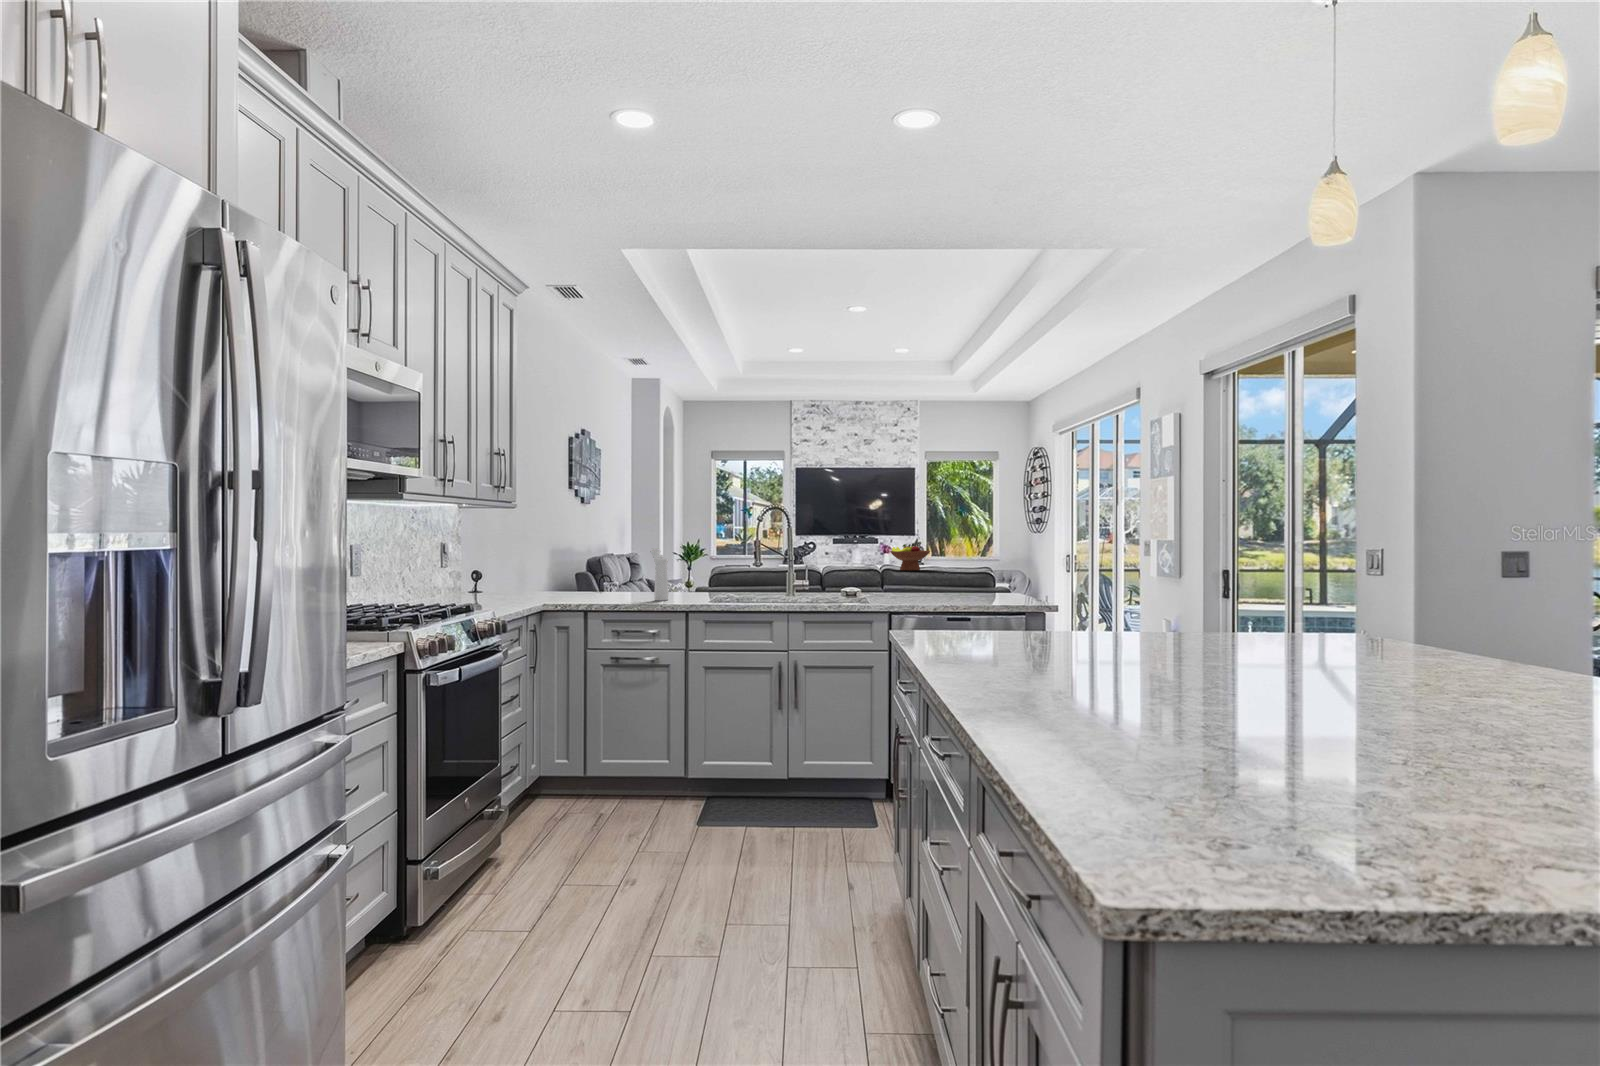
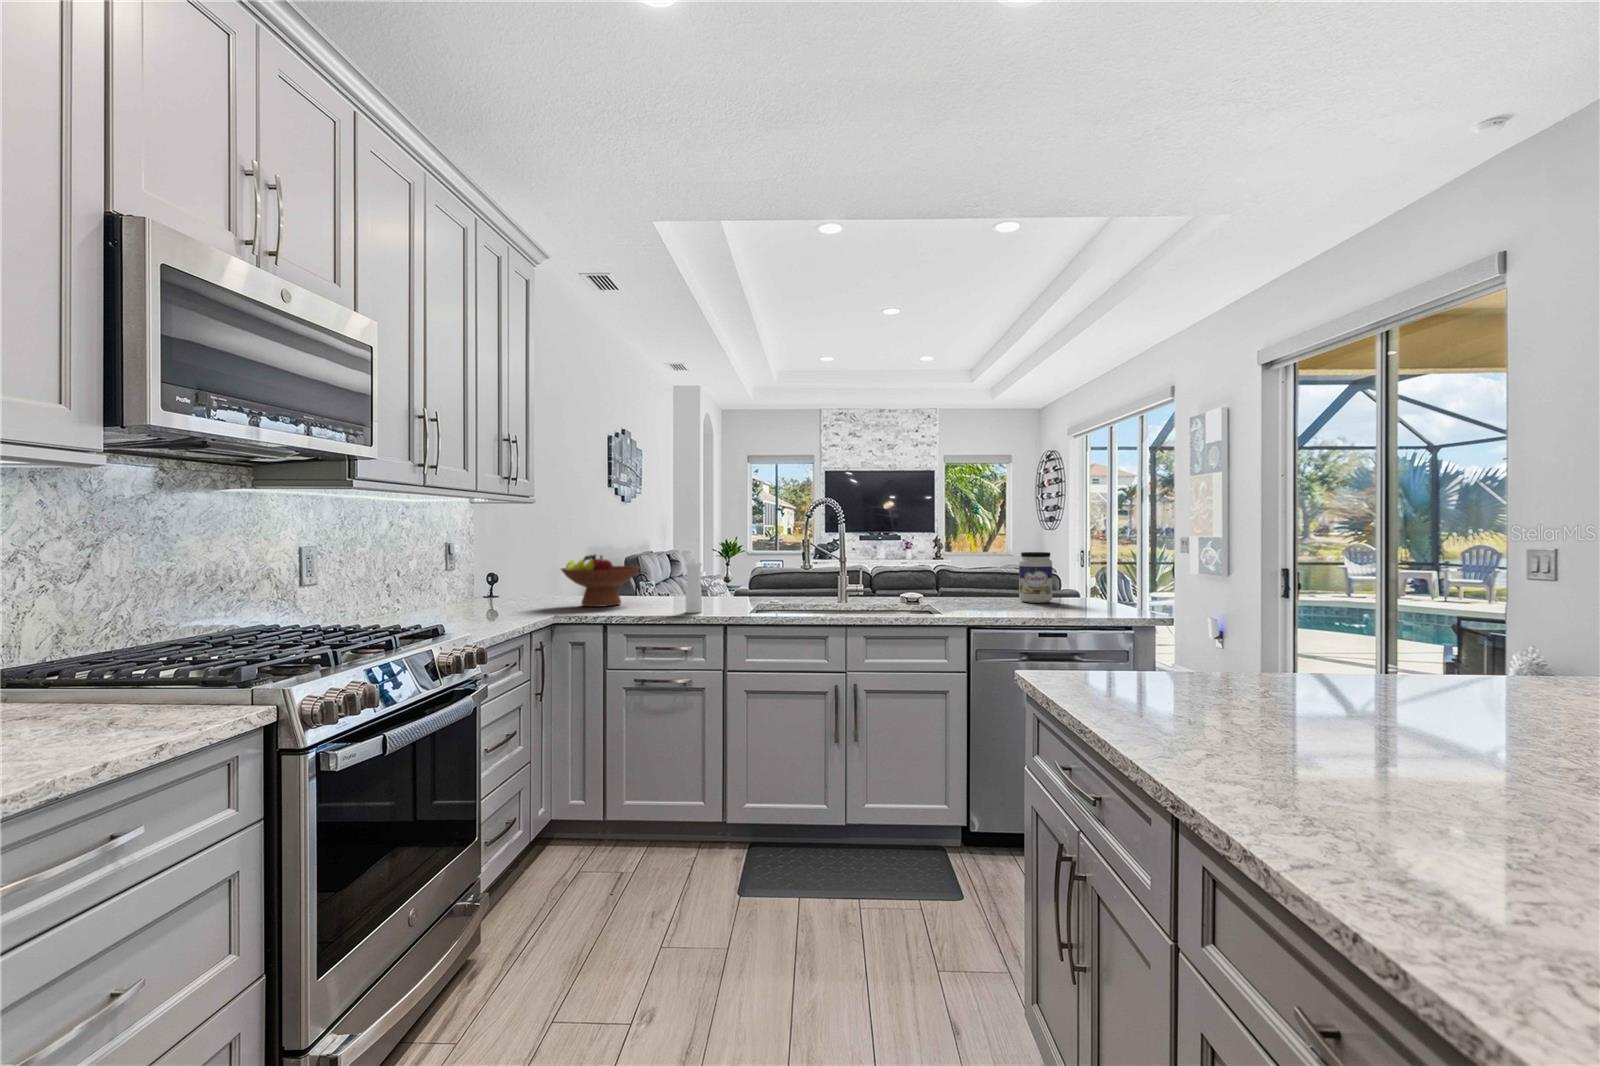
fruit bowl: present [890,544,930,571] -> present [561,555,640,607]
jar: none [943,552,971,595] -> present [1019,552,1052,603]

